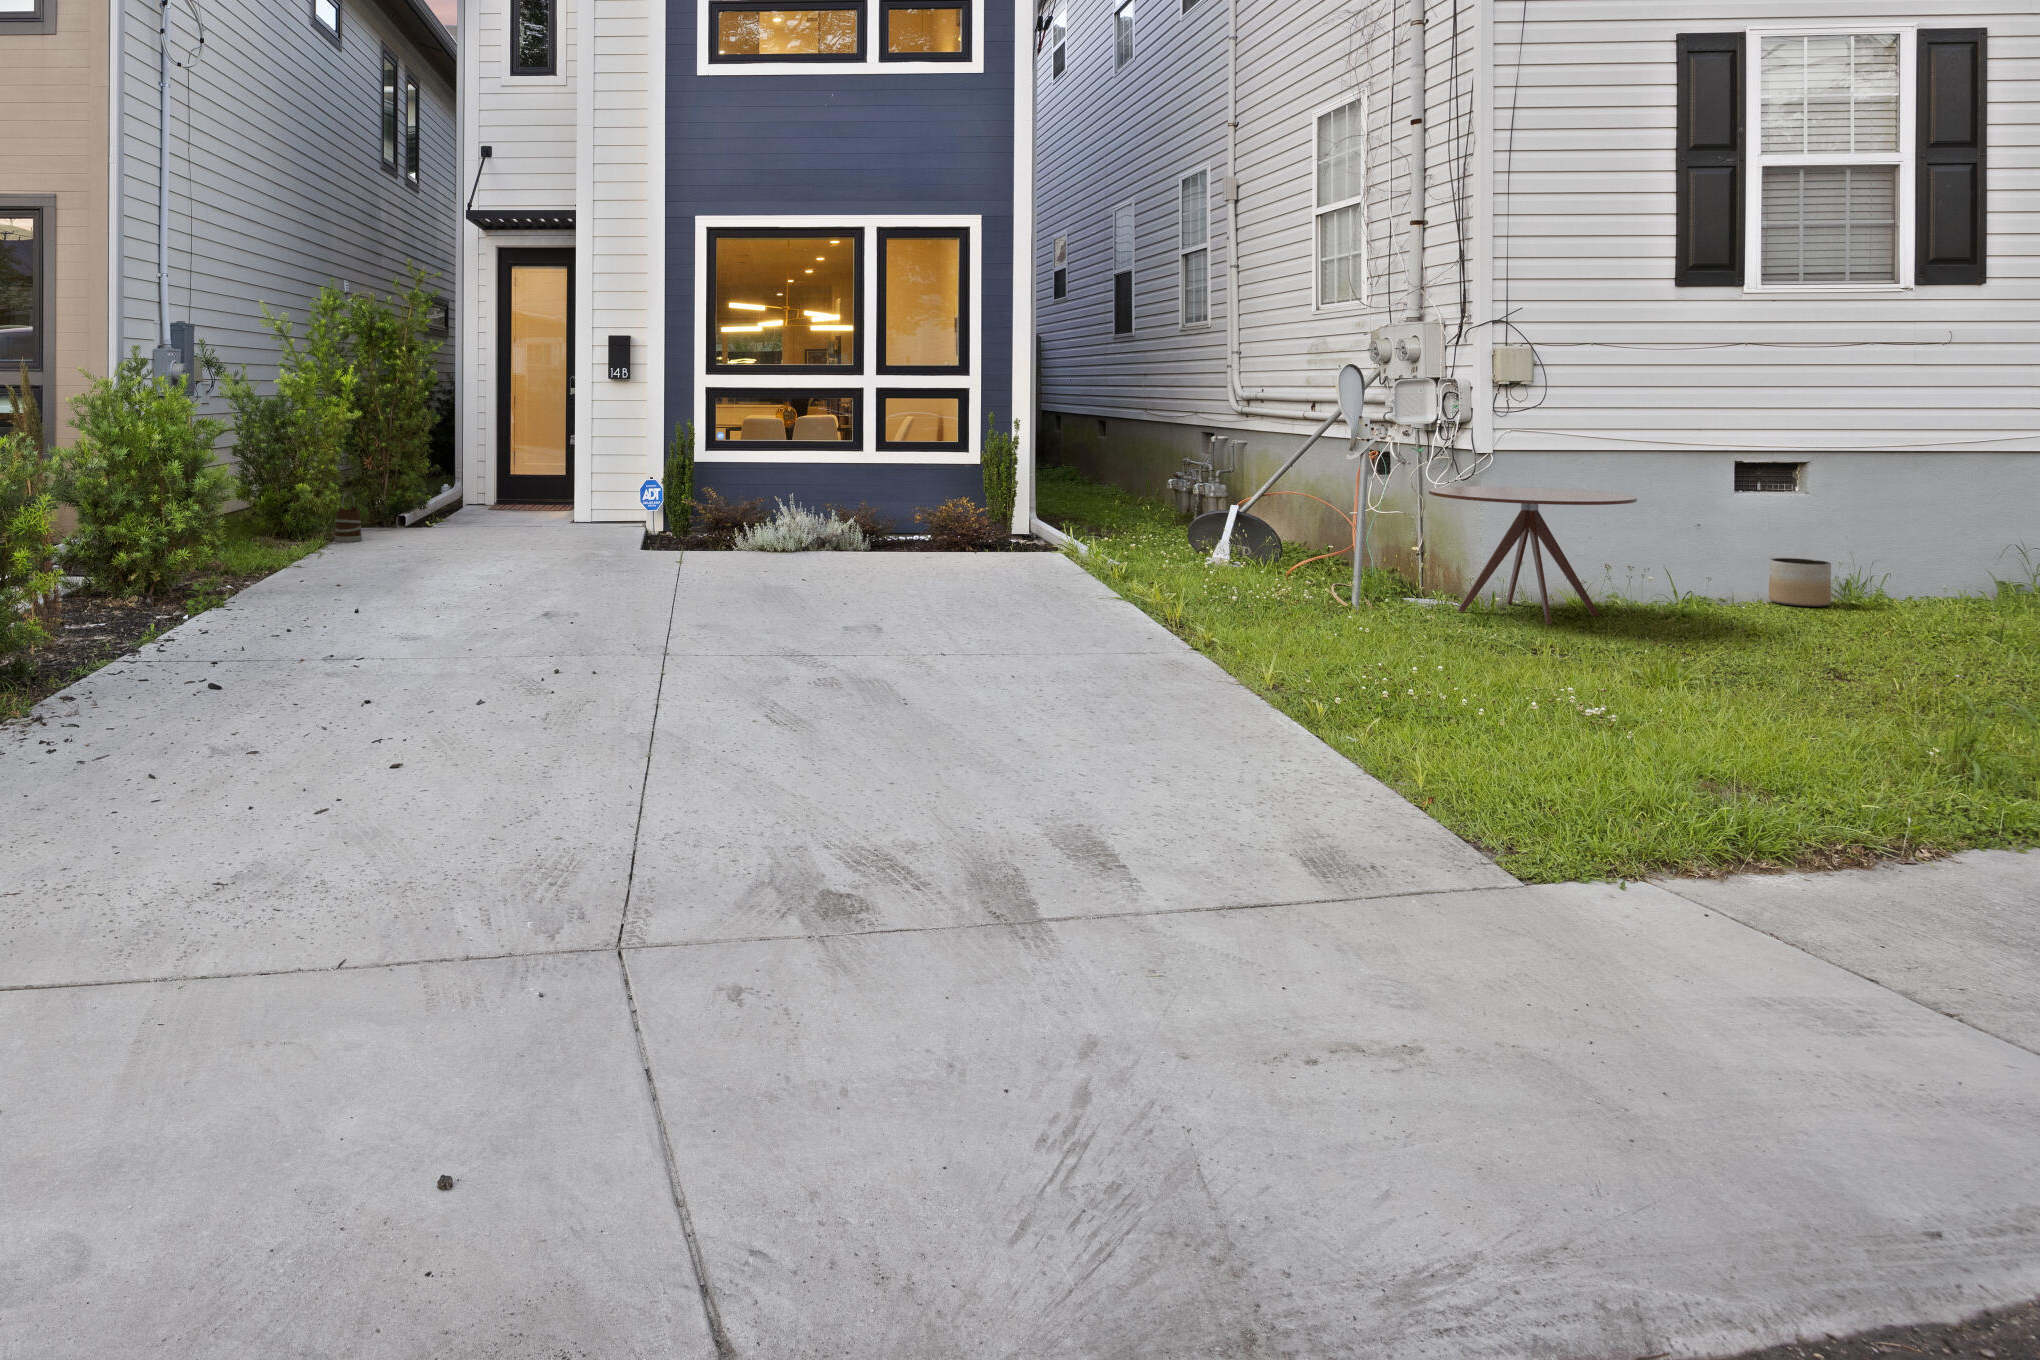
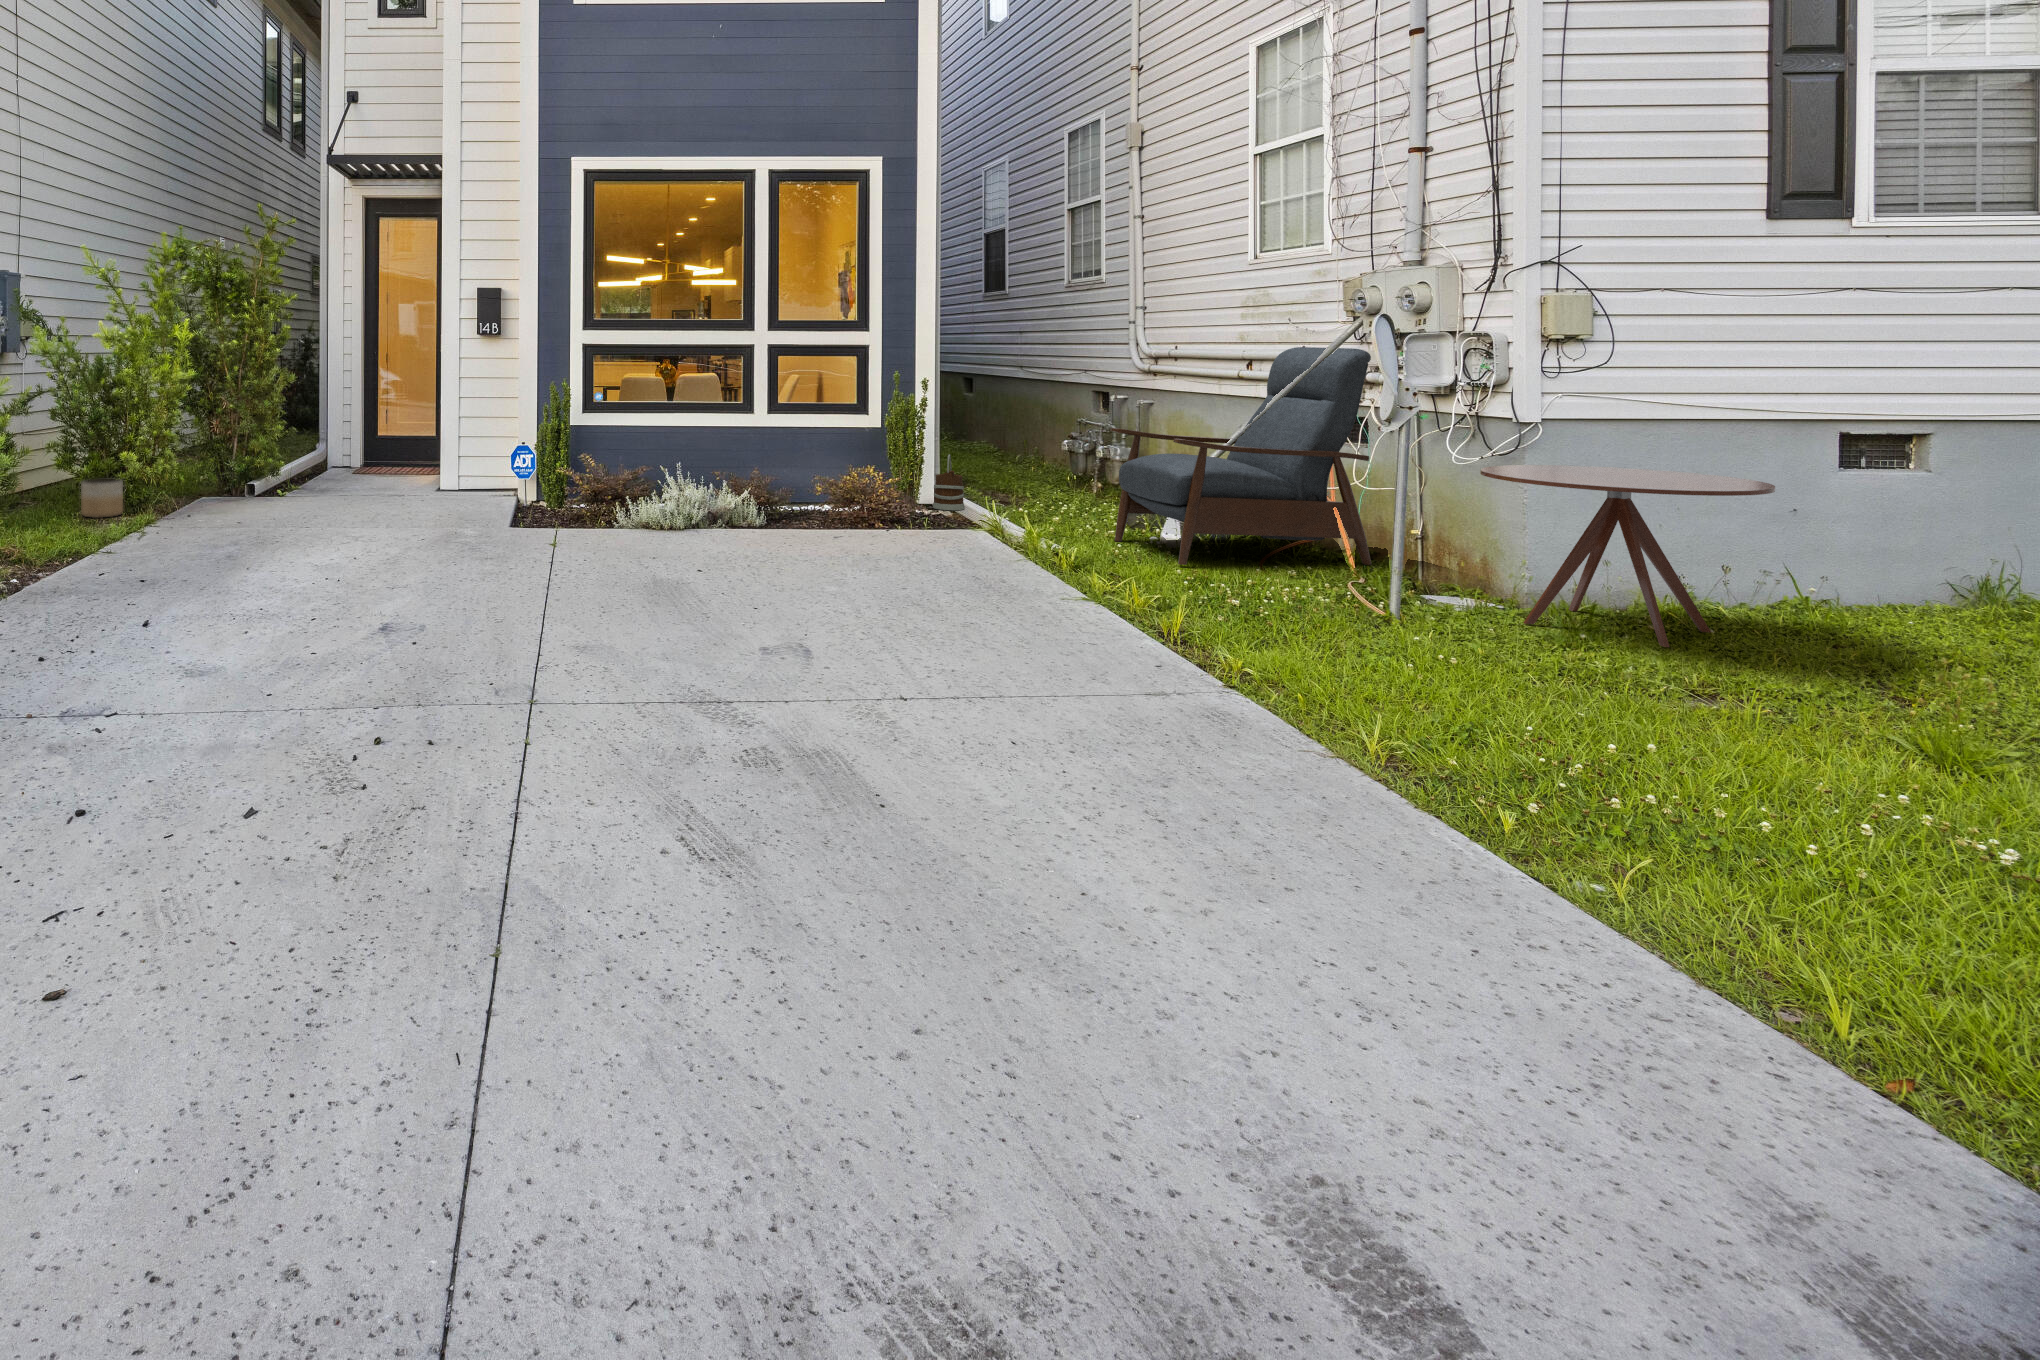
chair: none [1168,390,1379,575] -> present [1110,347,1371,565]
wooden bucket: present [335,492,362,542] -> present [933,454,965,510]
planter: present [1769,558,1831,607] -> present [81,478,123,518]

